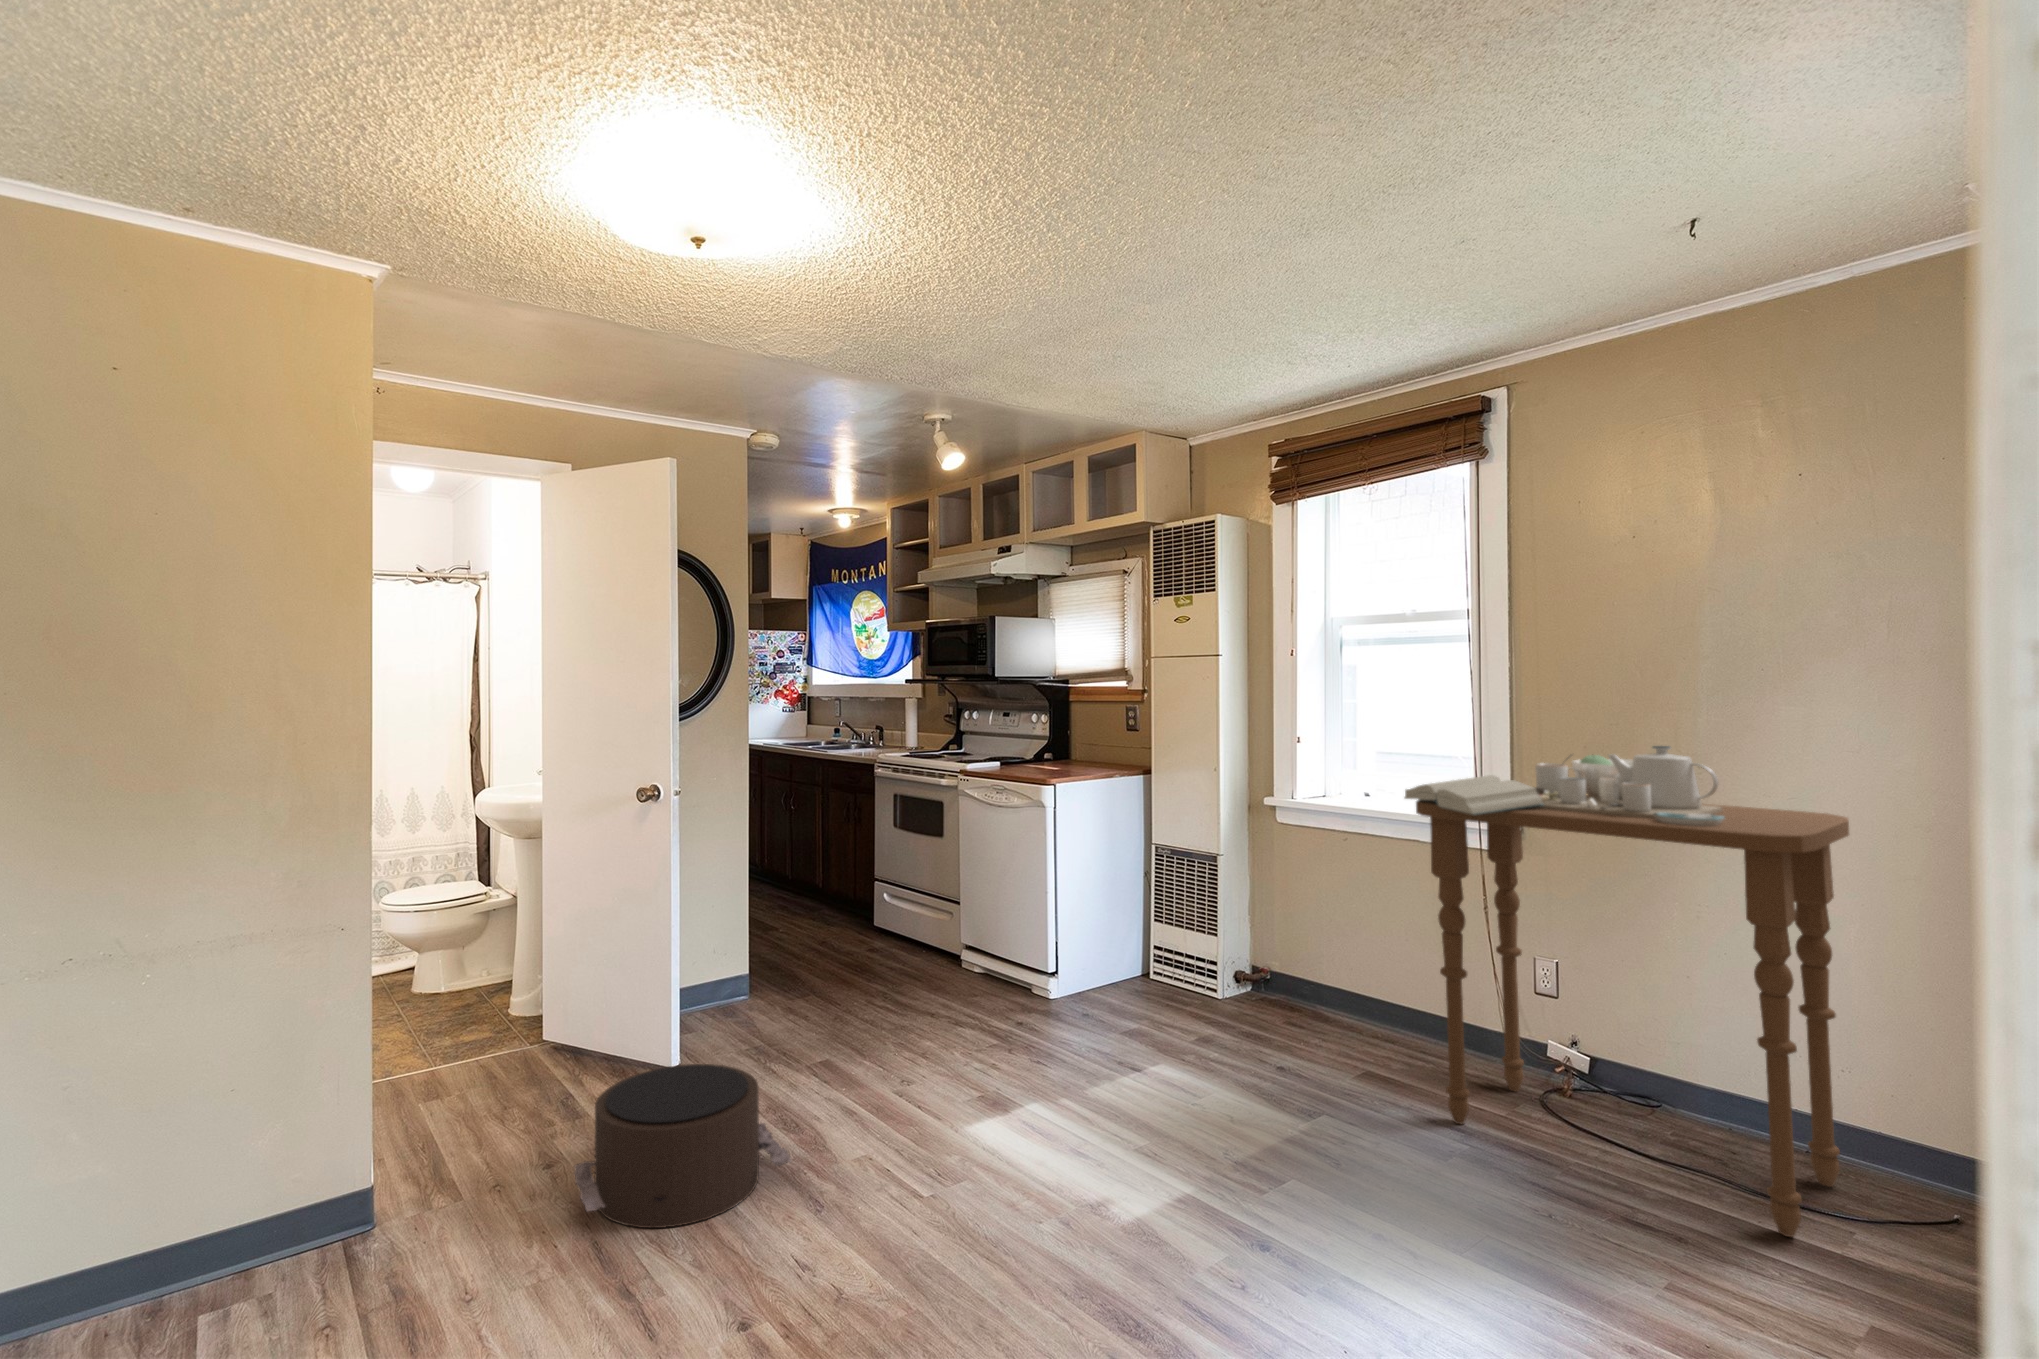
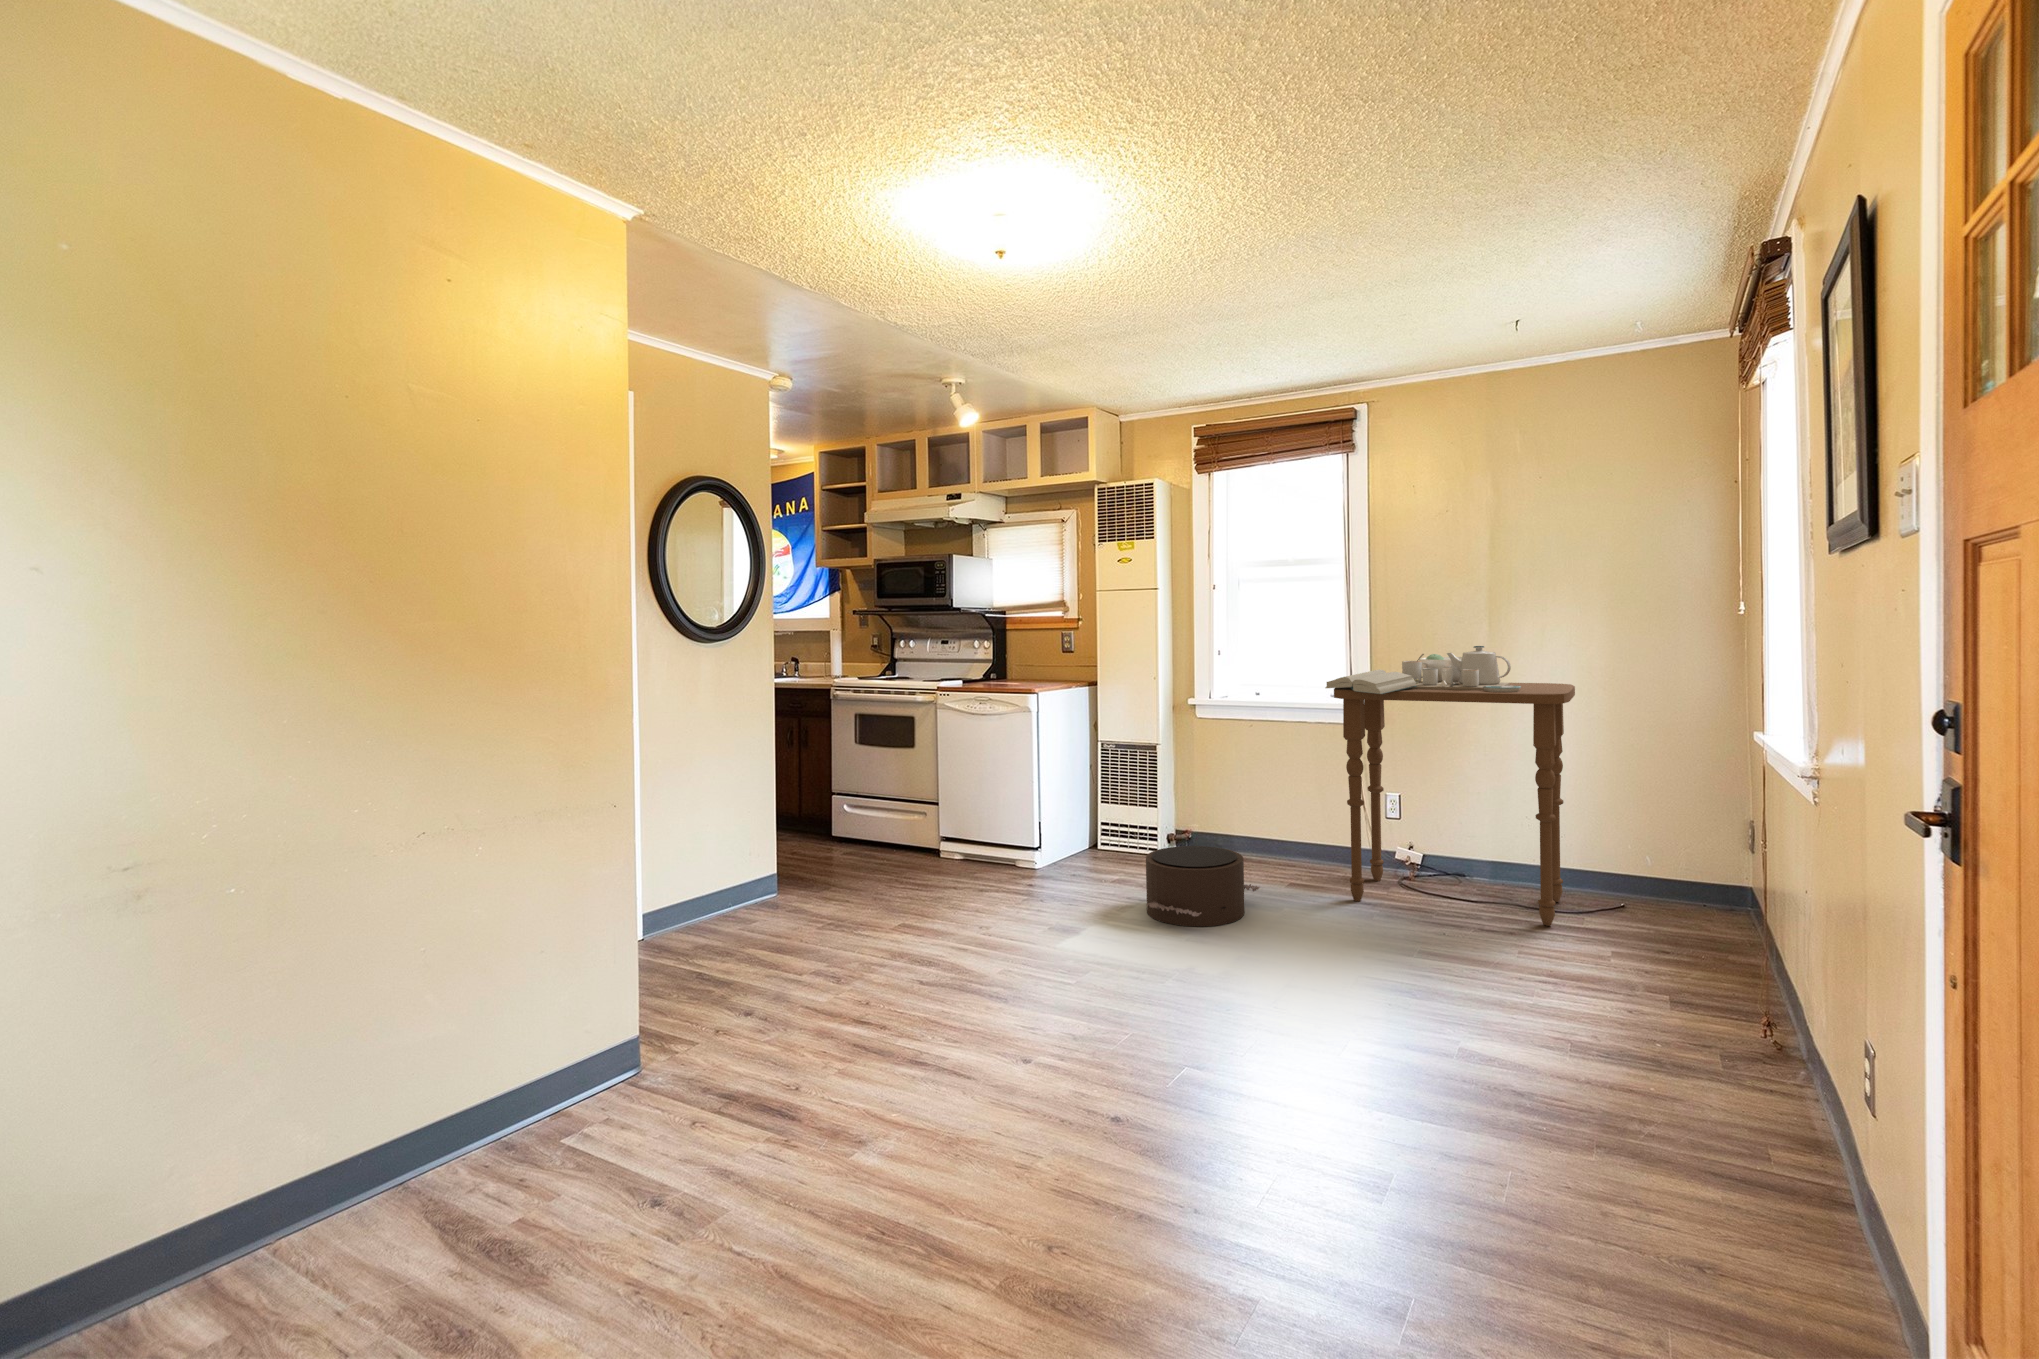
pouf: present [574,1064,791,1228] -> present [1146,846,1260,927]

